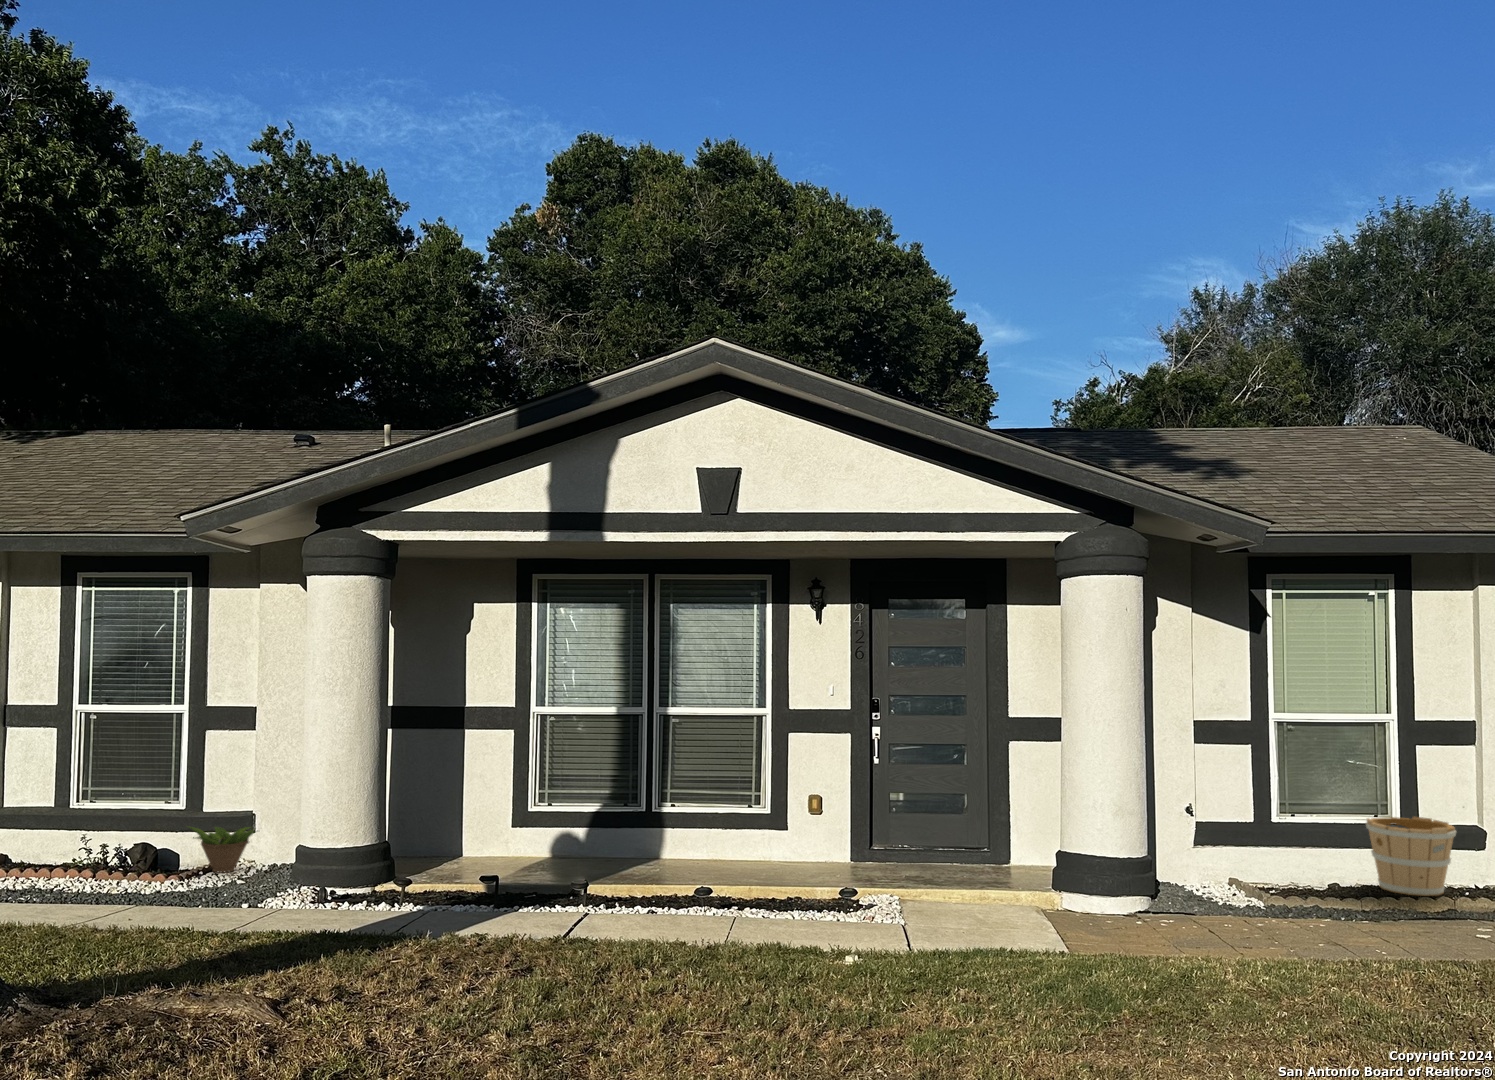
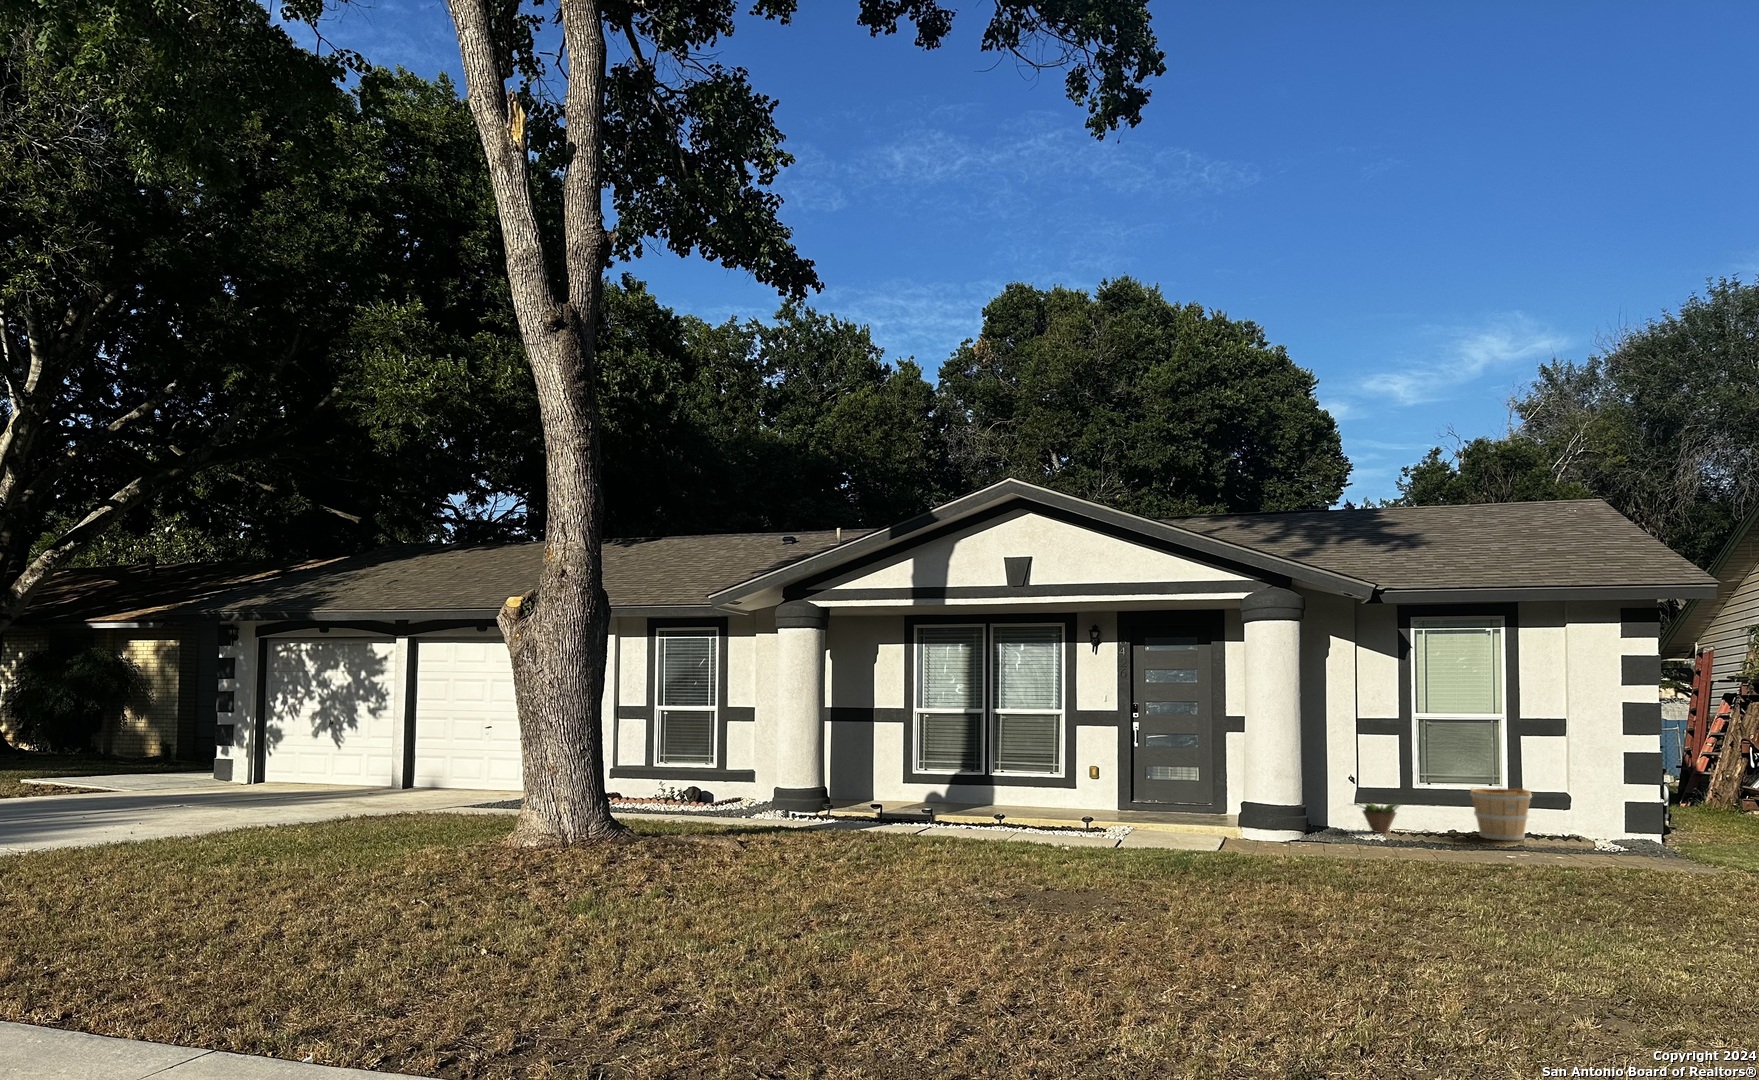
decorative plant: present [189,827,255,873] -> present [1358,802,1399,833]

